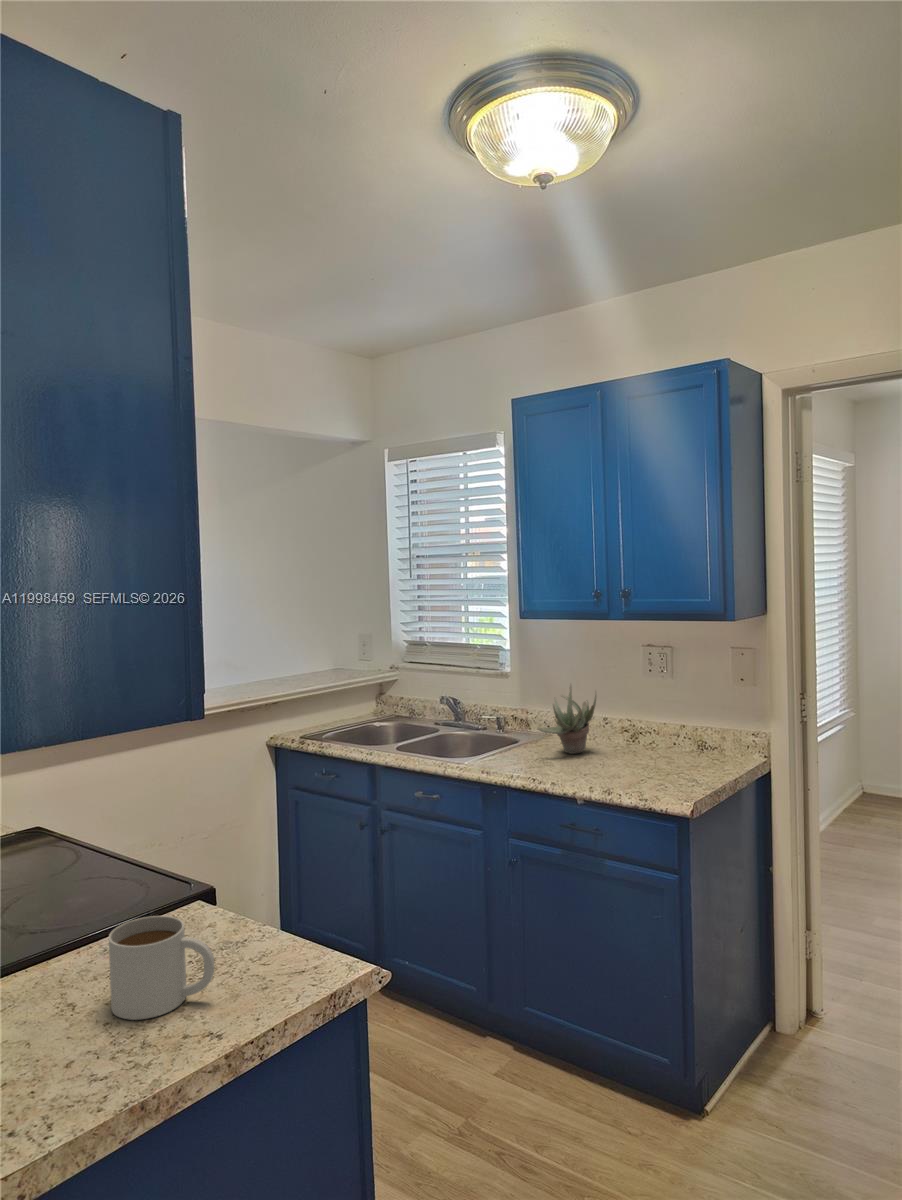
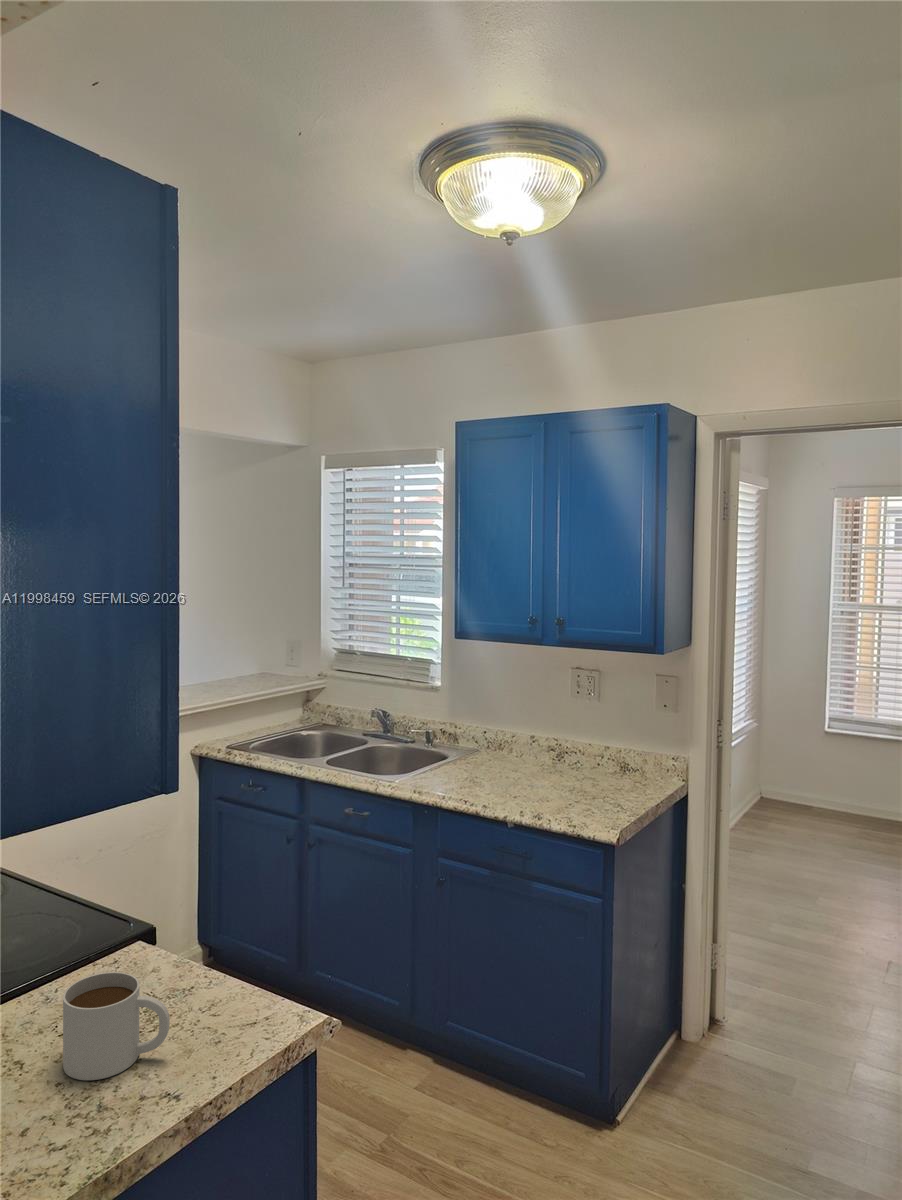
succulent plant: present [537,684,596,754] -> none [468,705,526,773]

